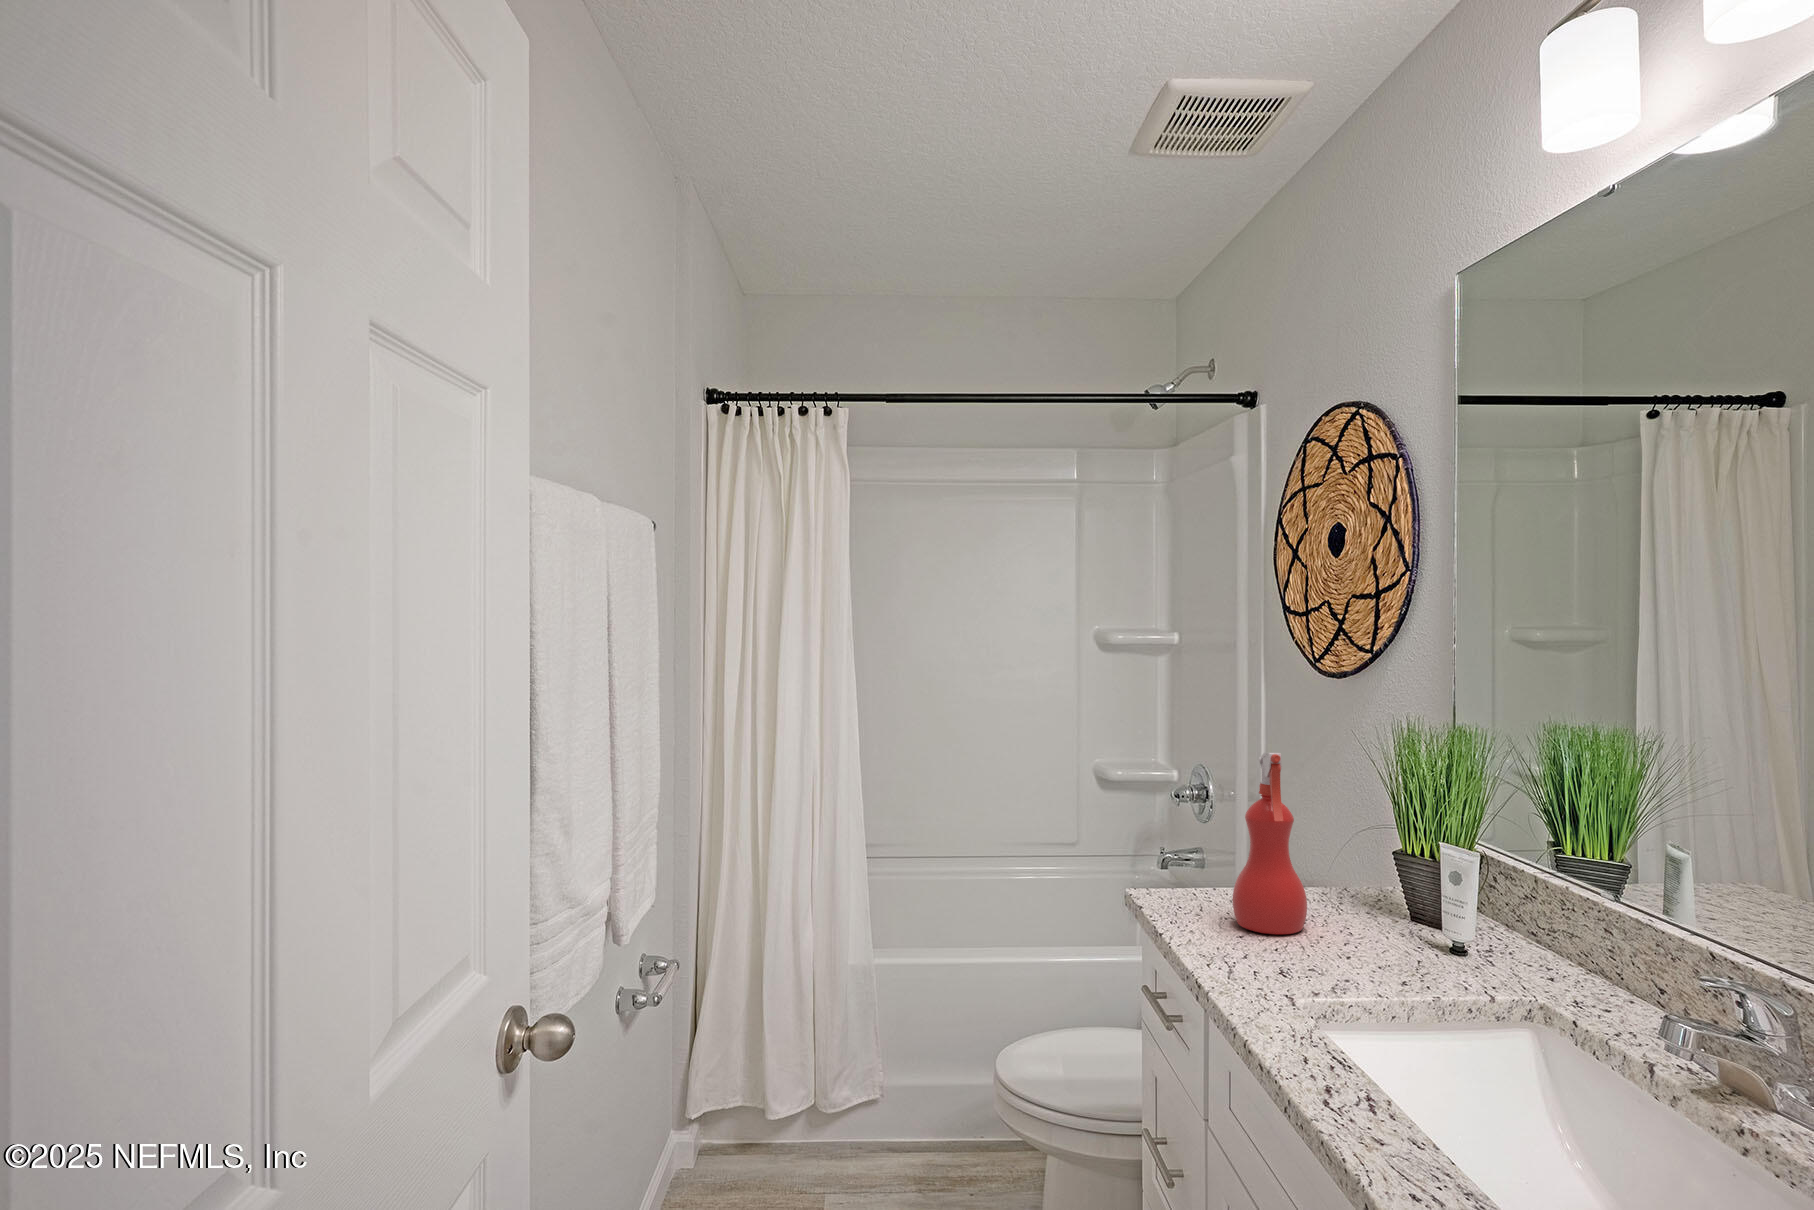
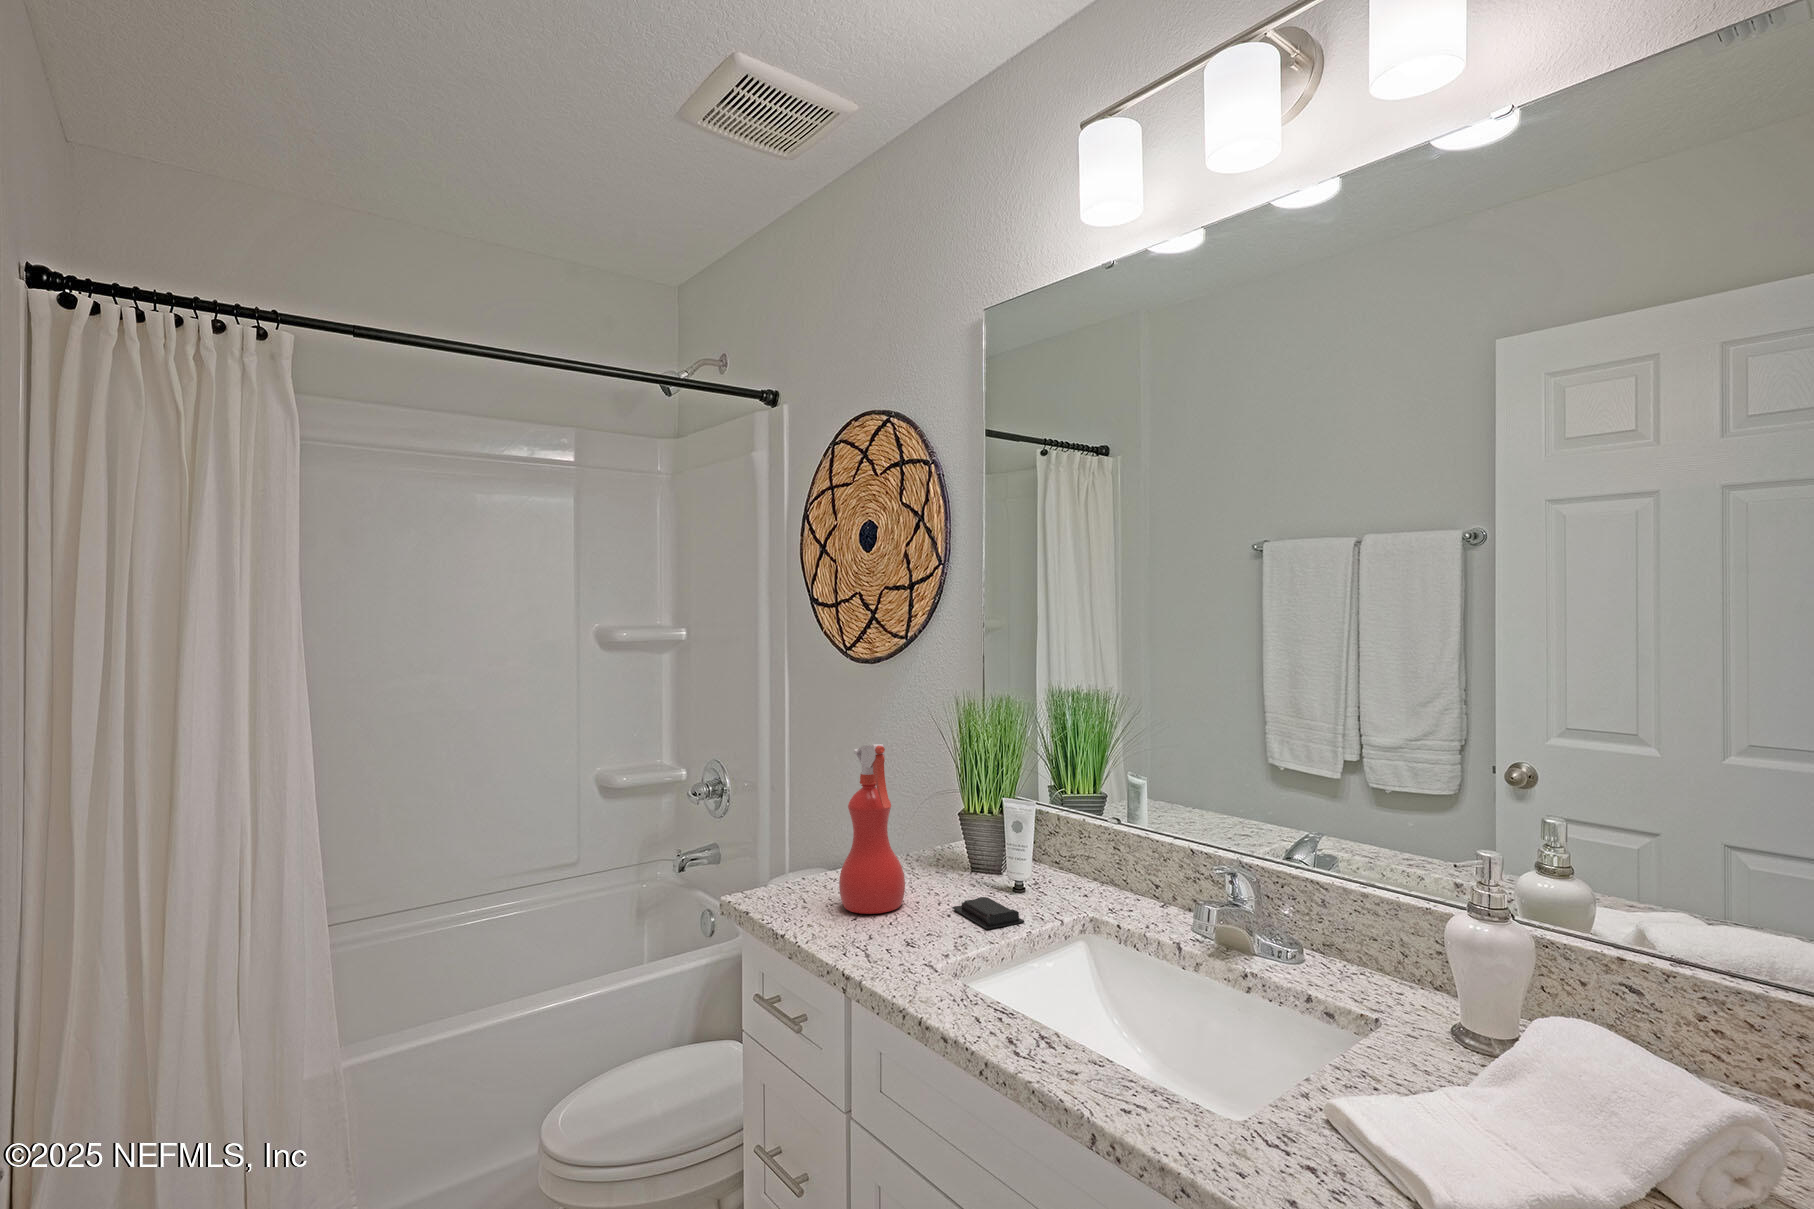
soap bar: none [1356,939,1434,976] -> present [952,897,1025,929]

